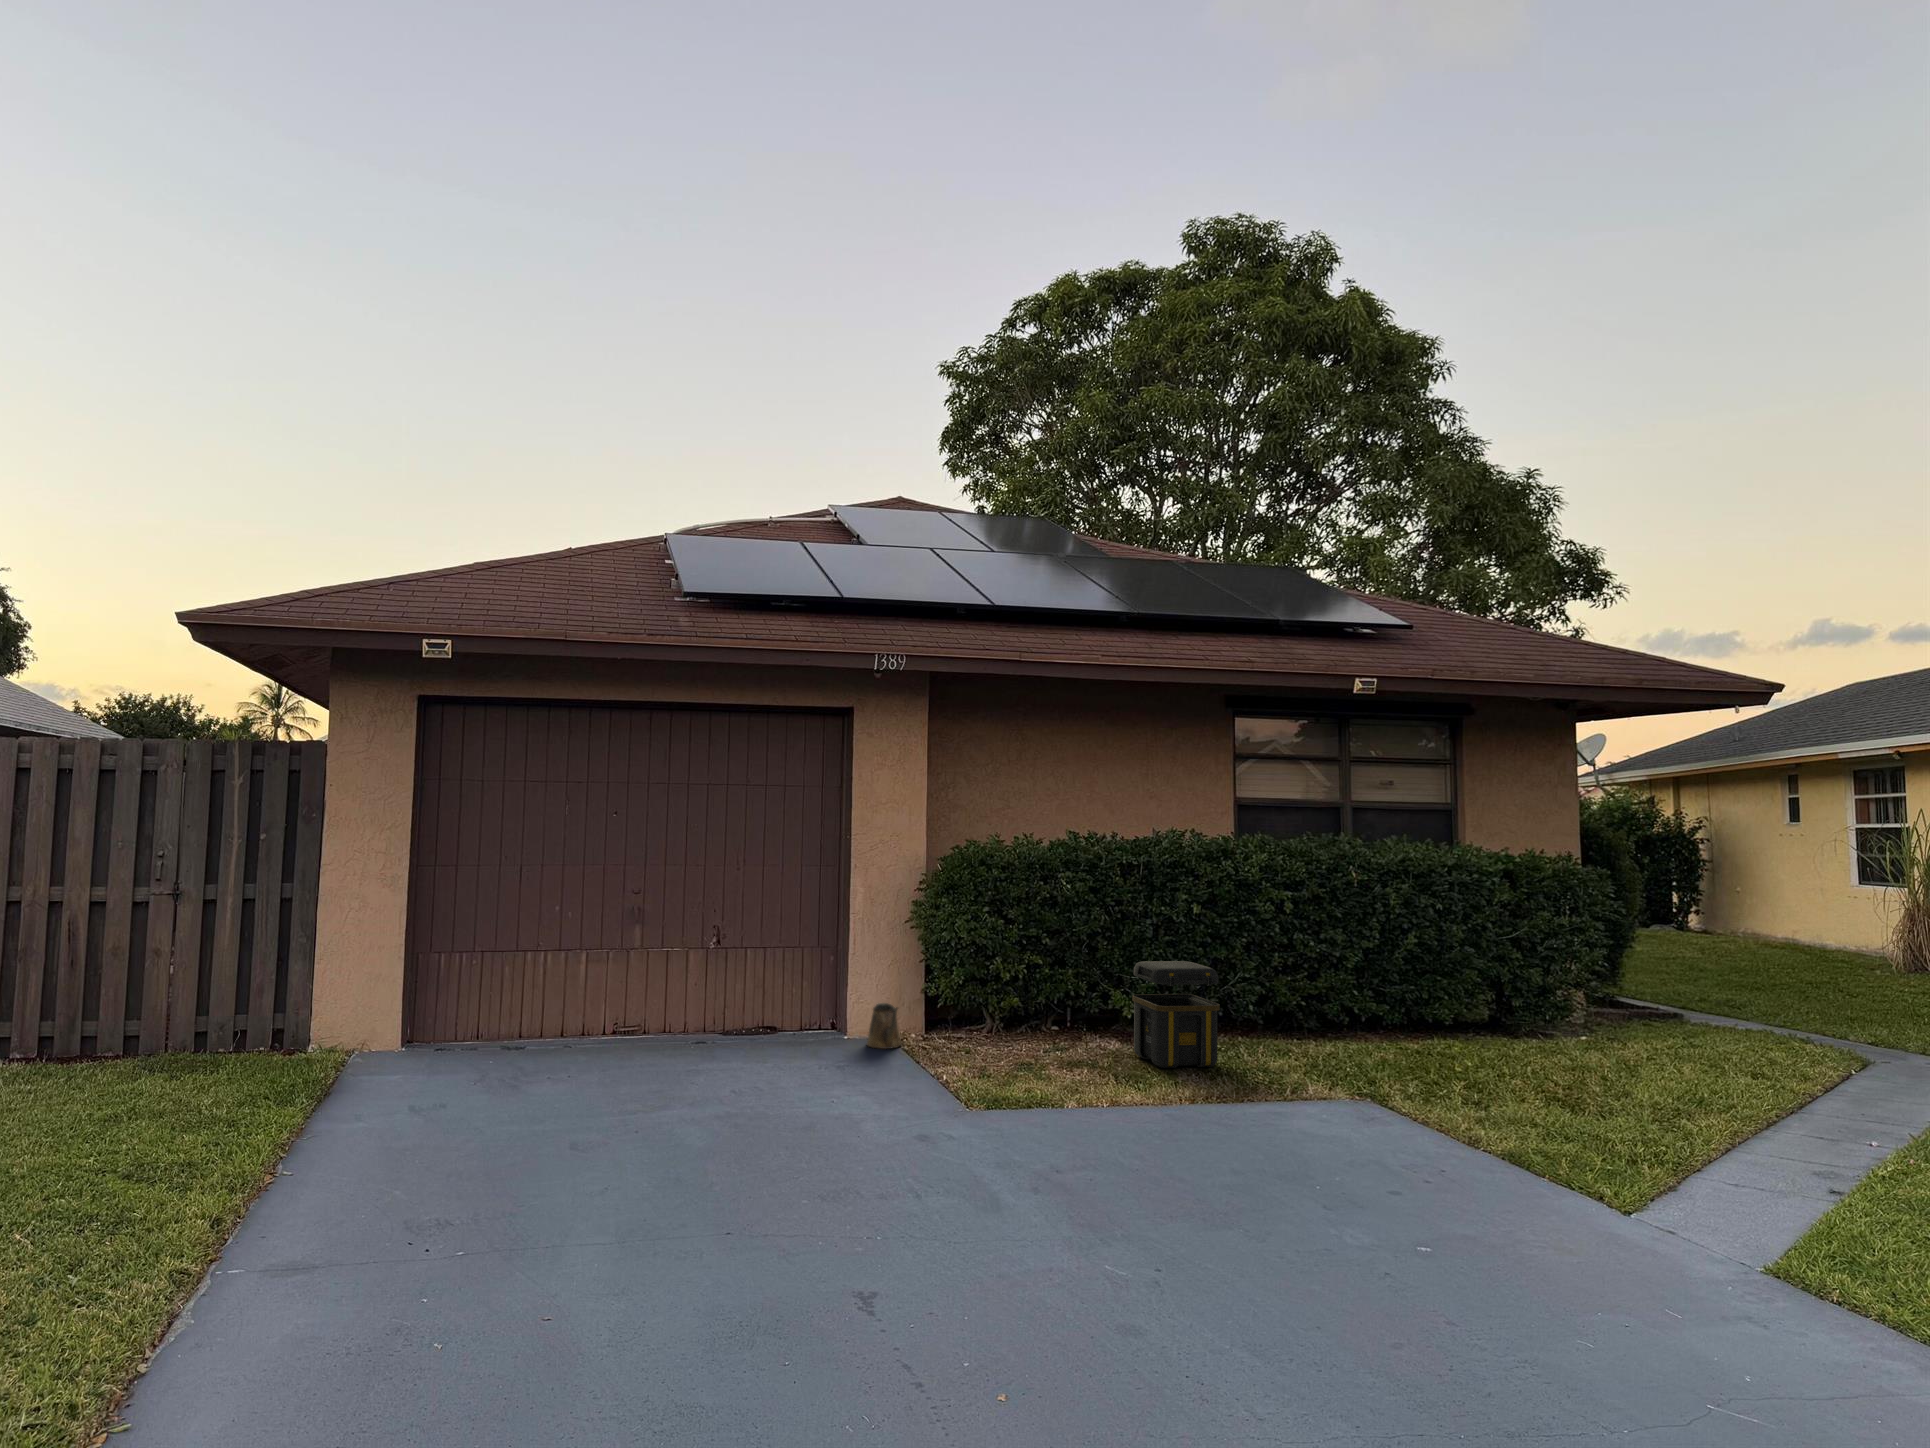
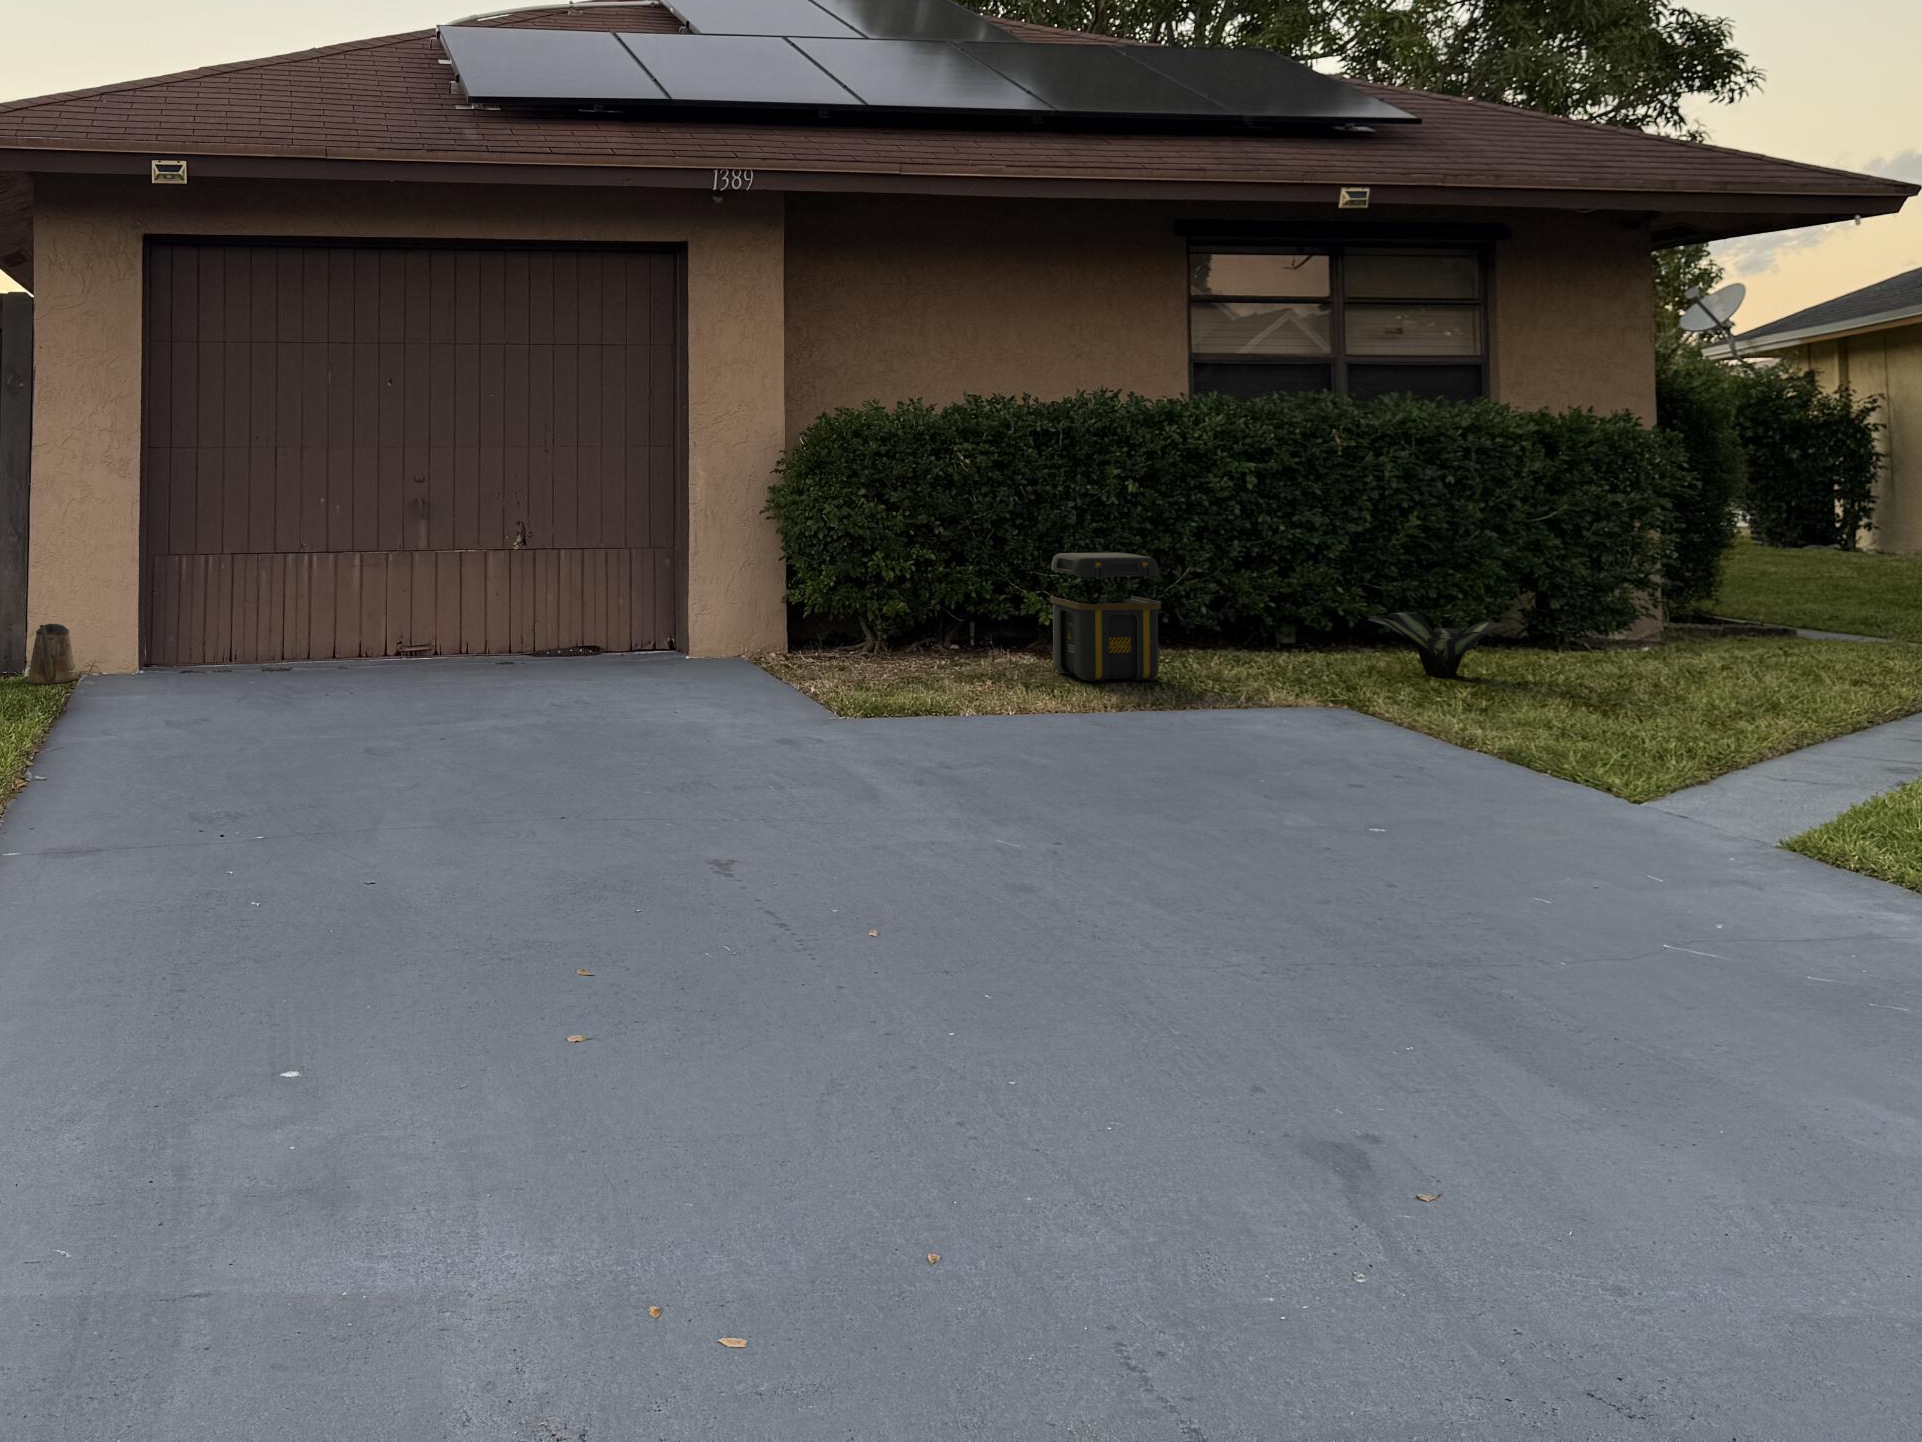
watering can: present [867,1003,901,1049] -> present [26,624,78,684]
potted plant: none [1378,1005,1485,1066] -> present [1368,612,1504,678]

